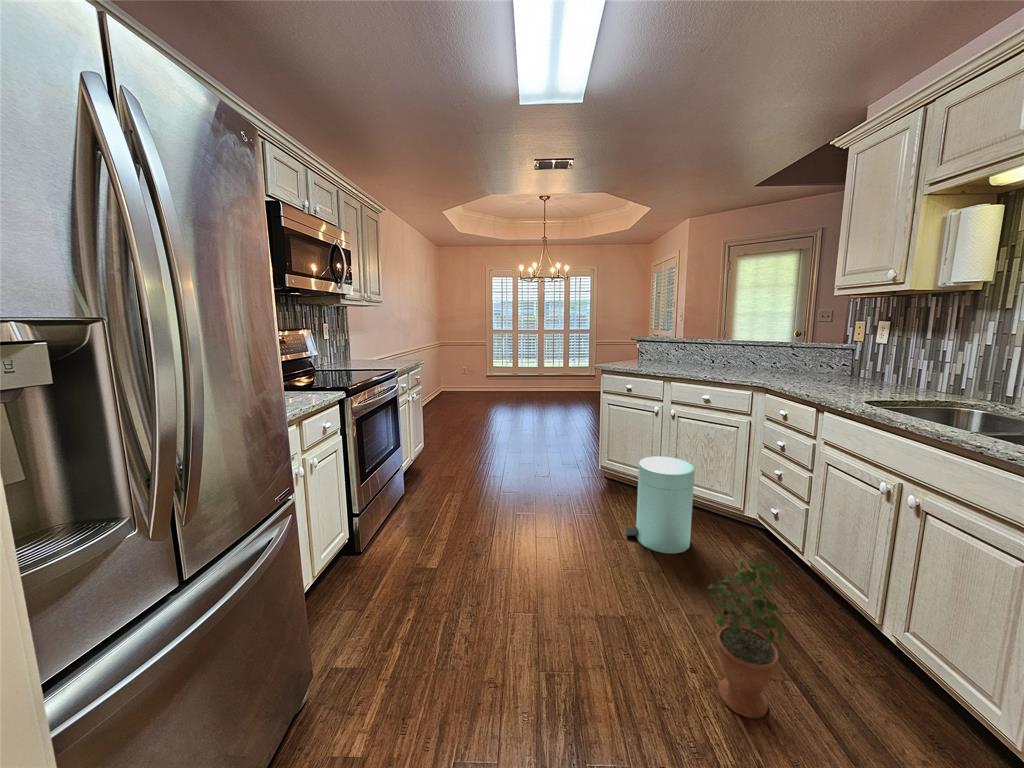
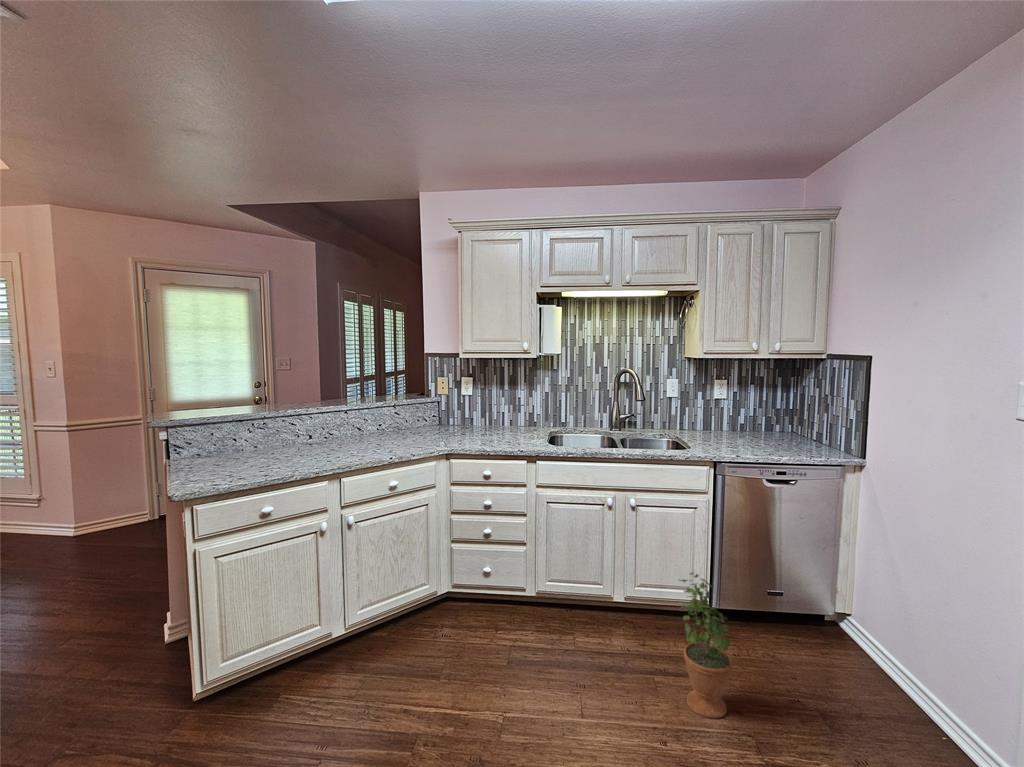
trash can: present [626,457,695,553] -> none [424,558,493,704]

